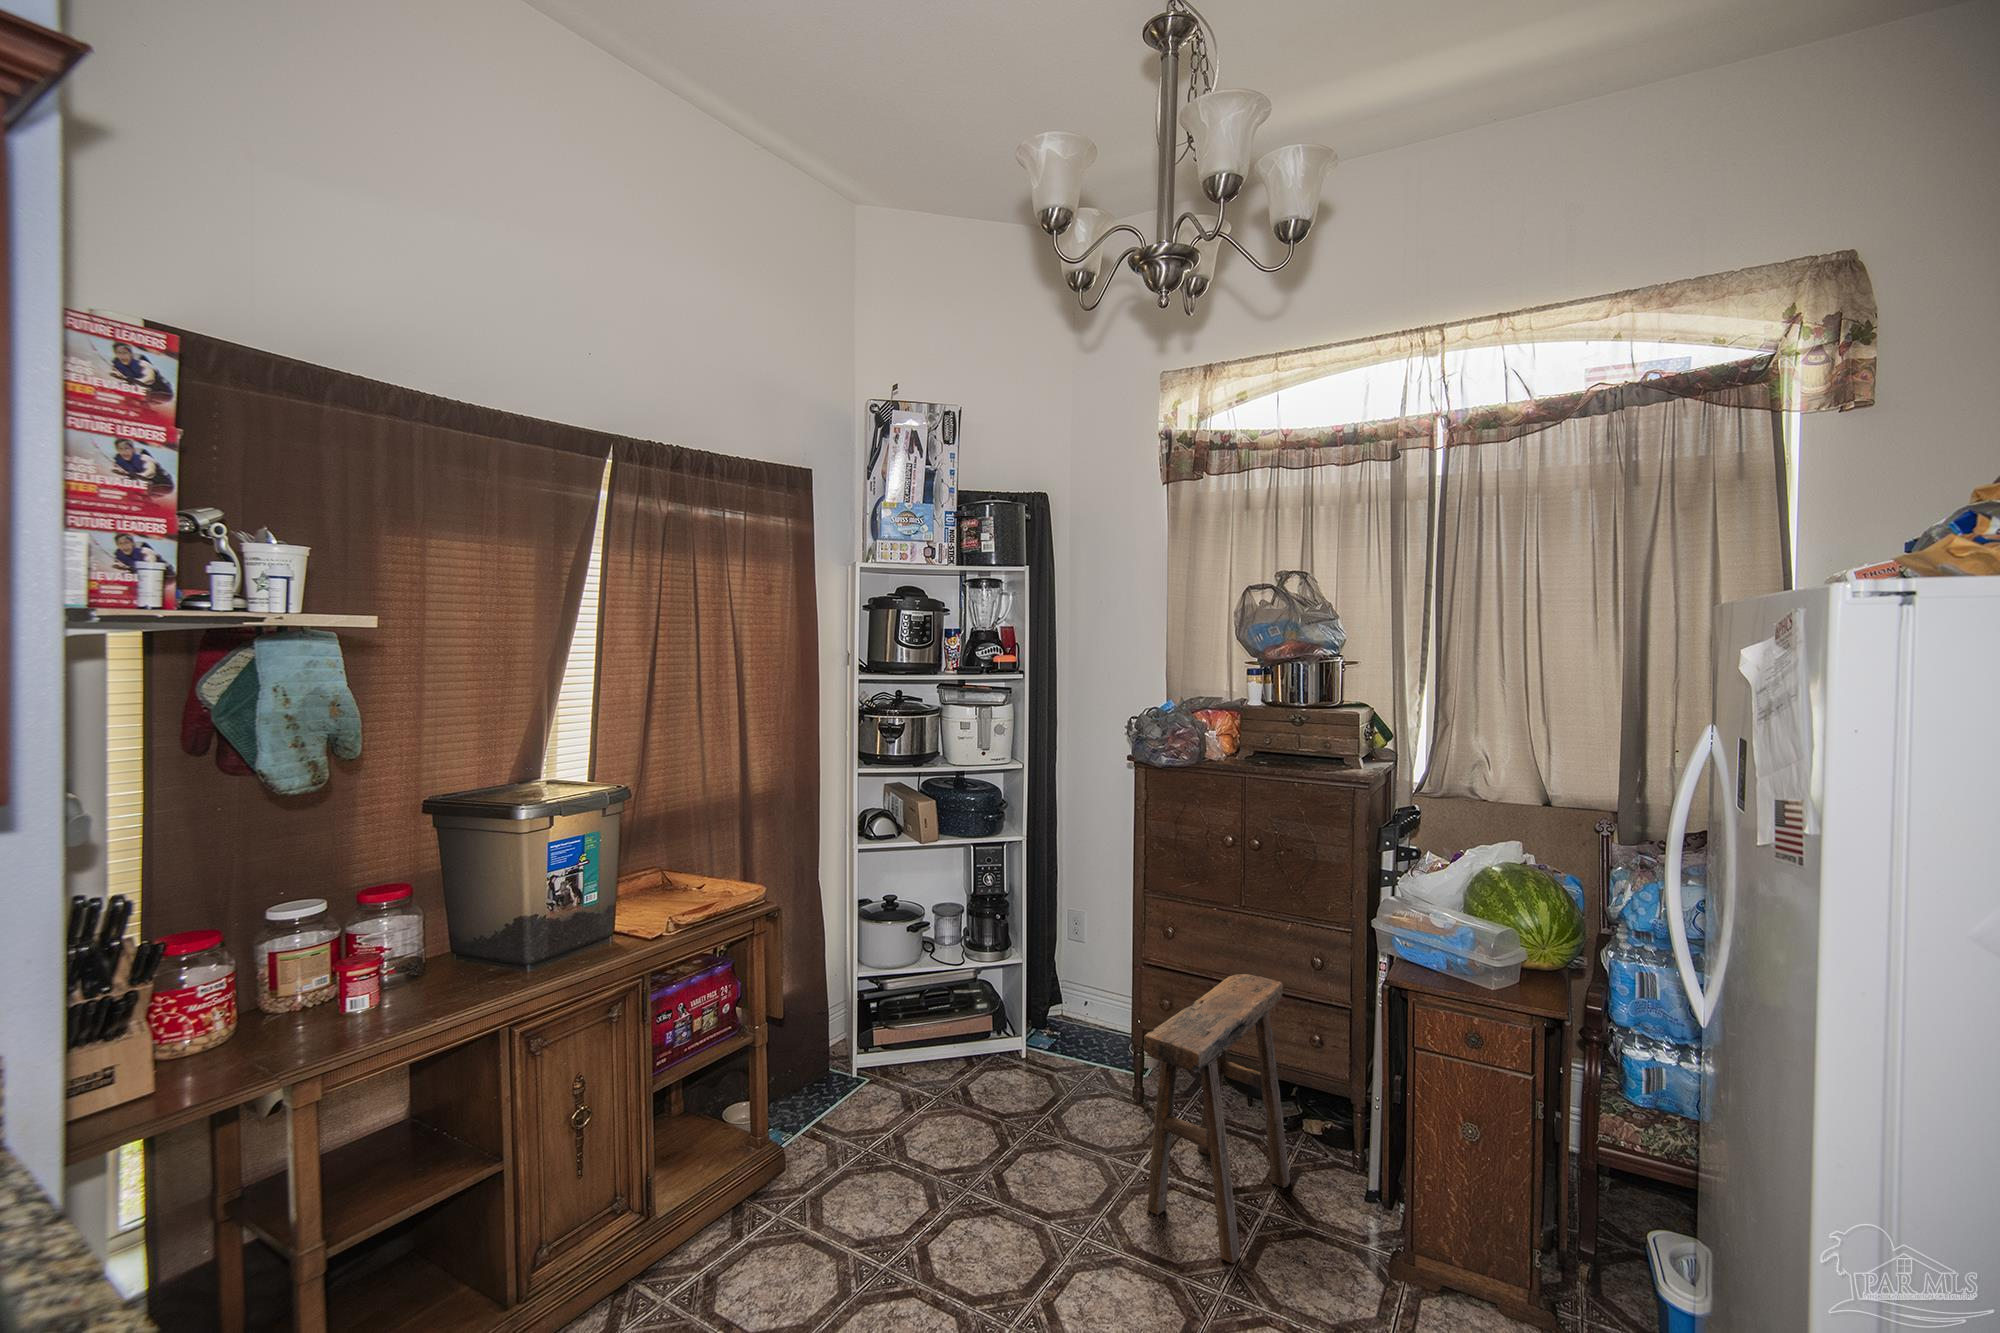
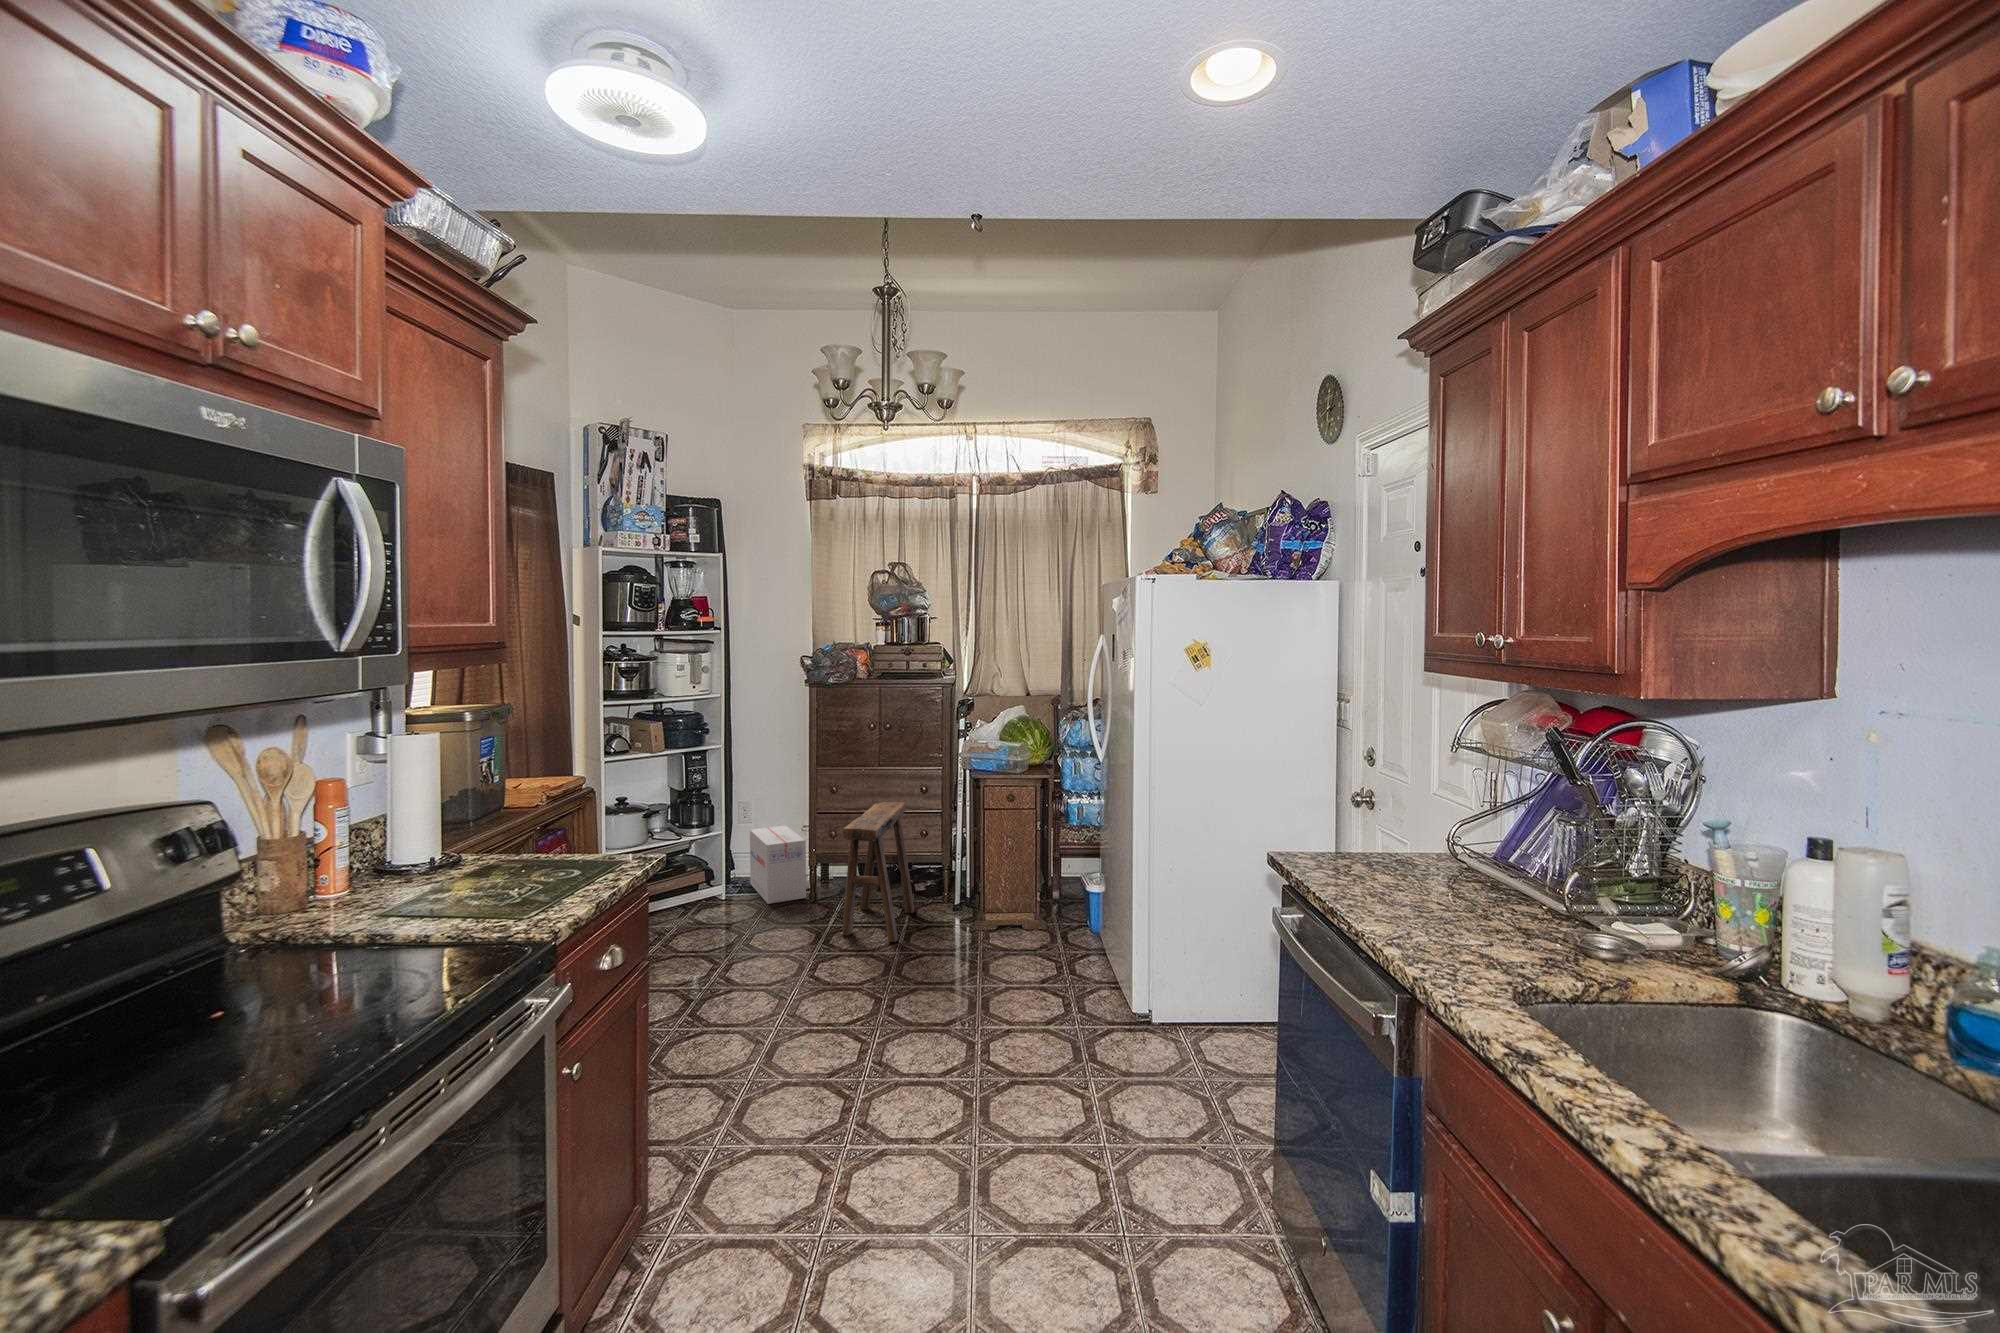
cardboard box: none [1058,966,1124,1097] -> present [750,826,806,904]

